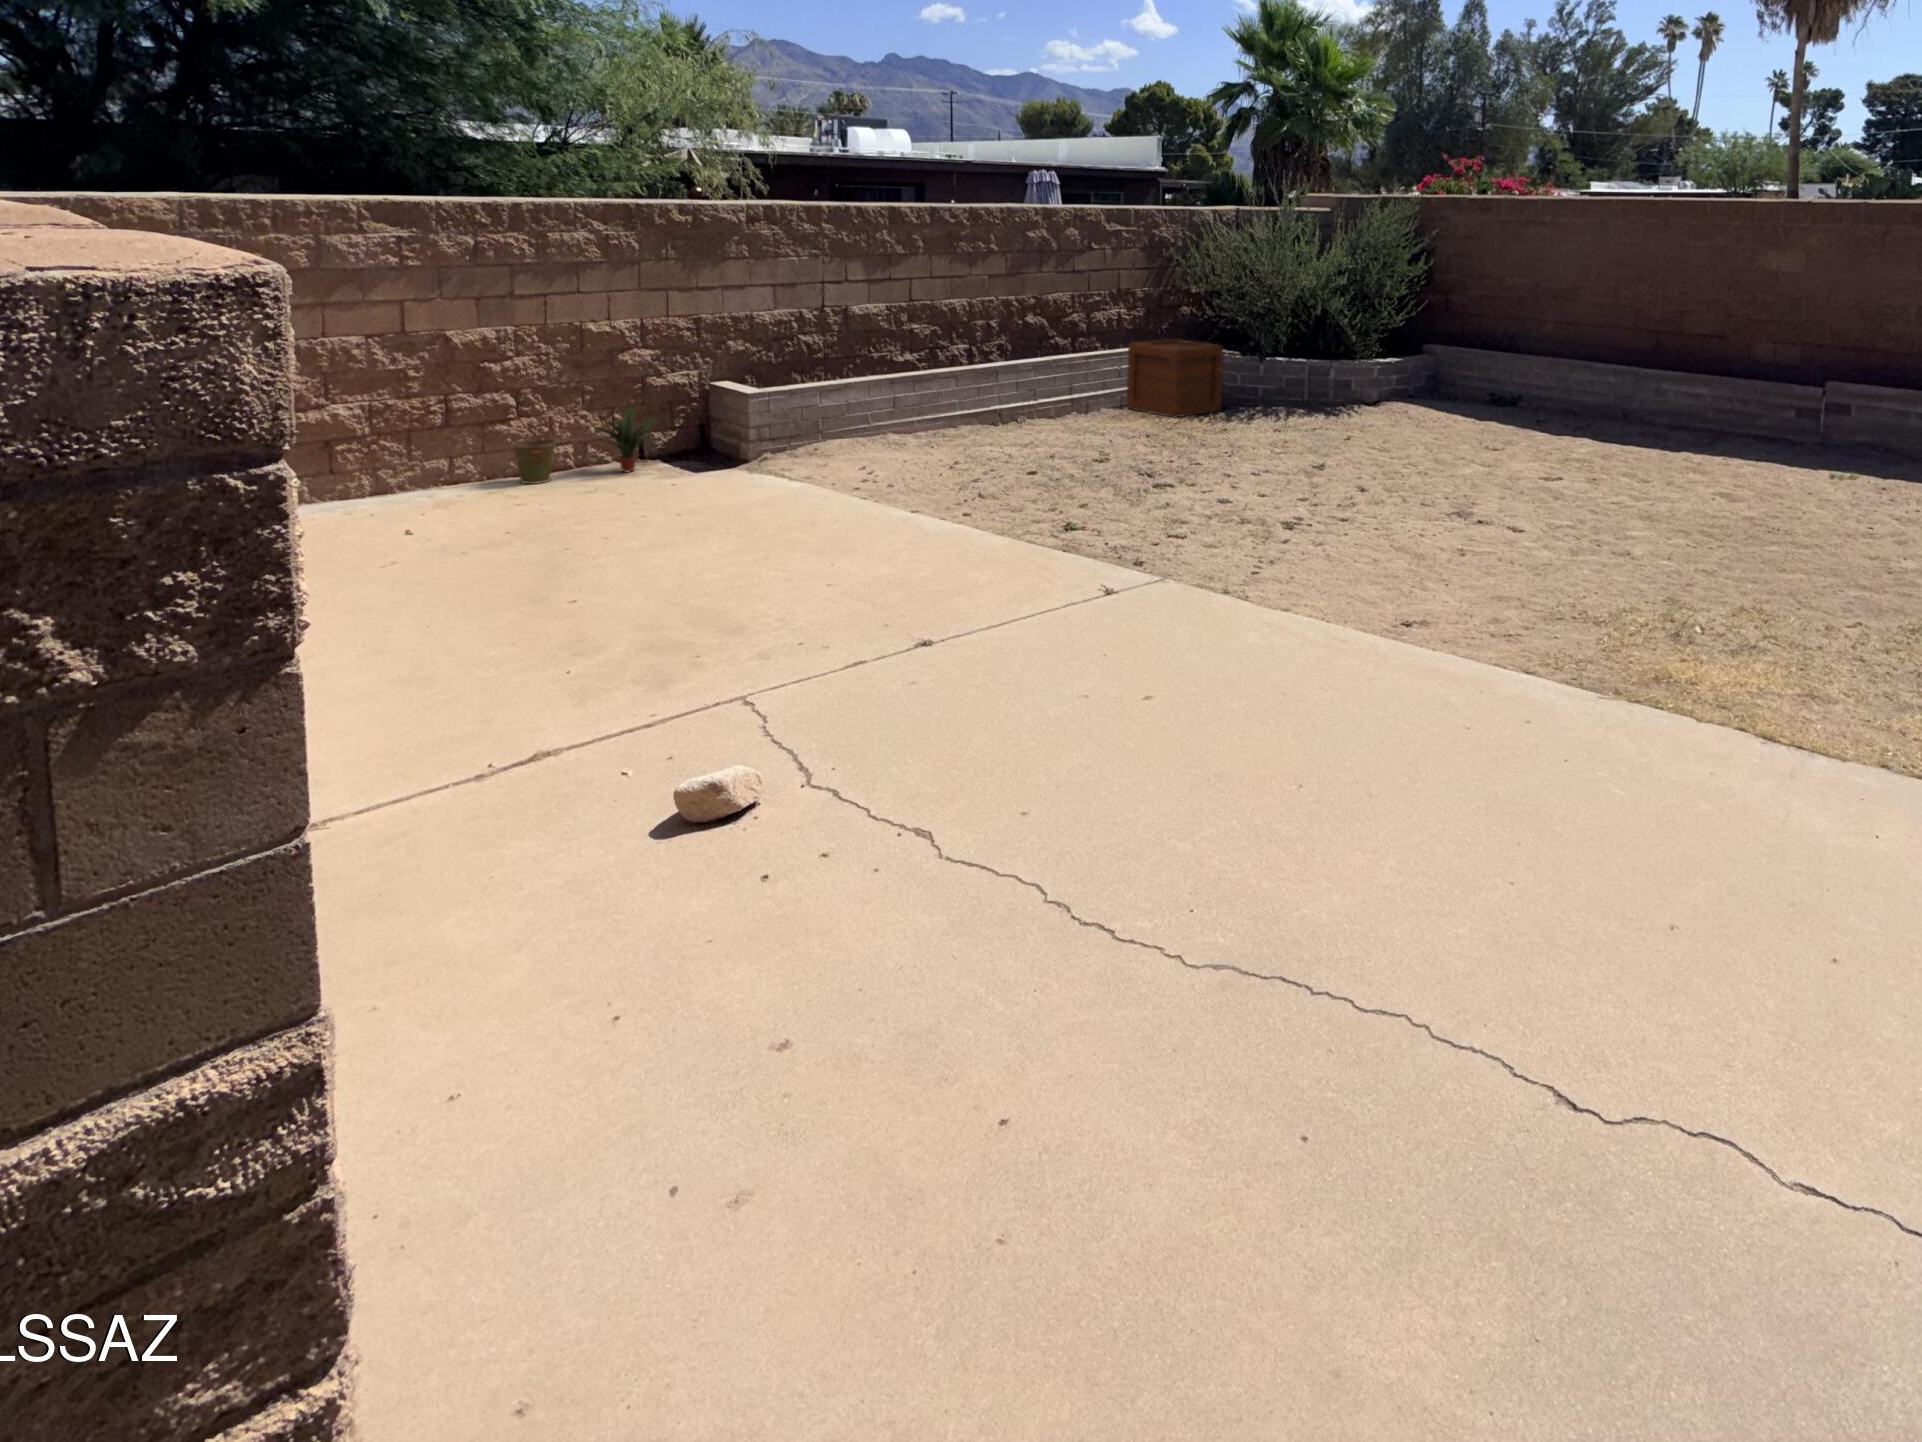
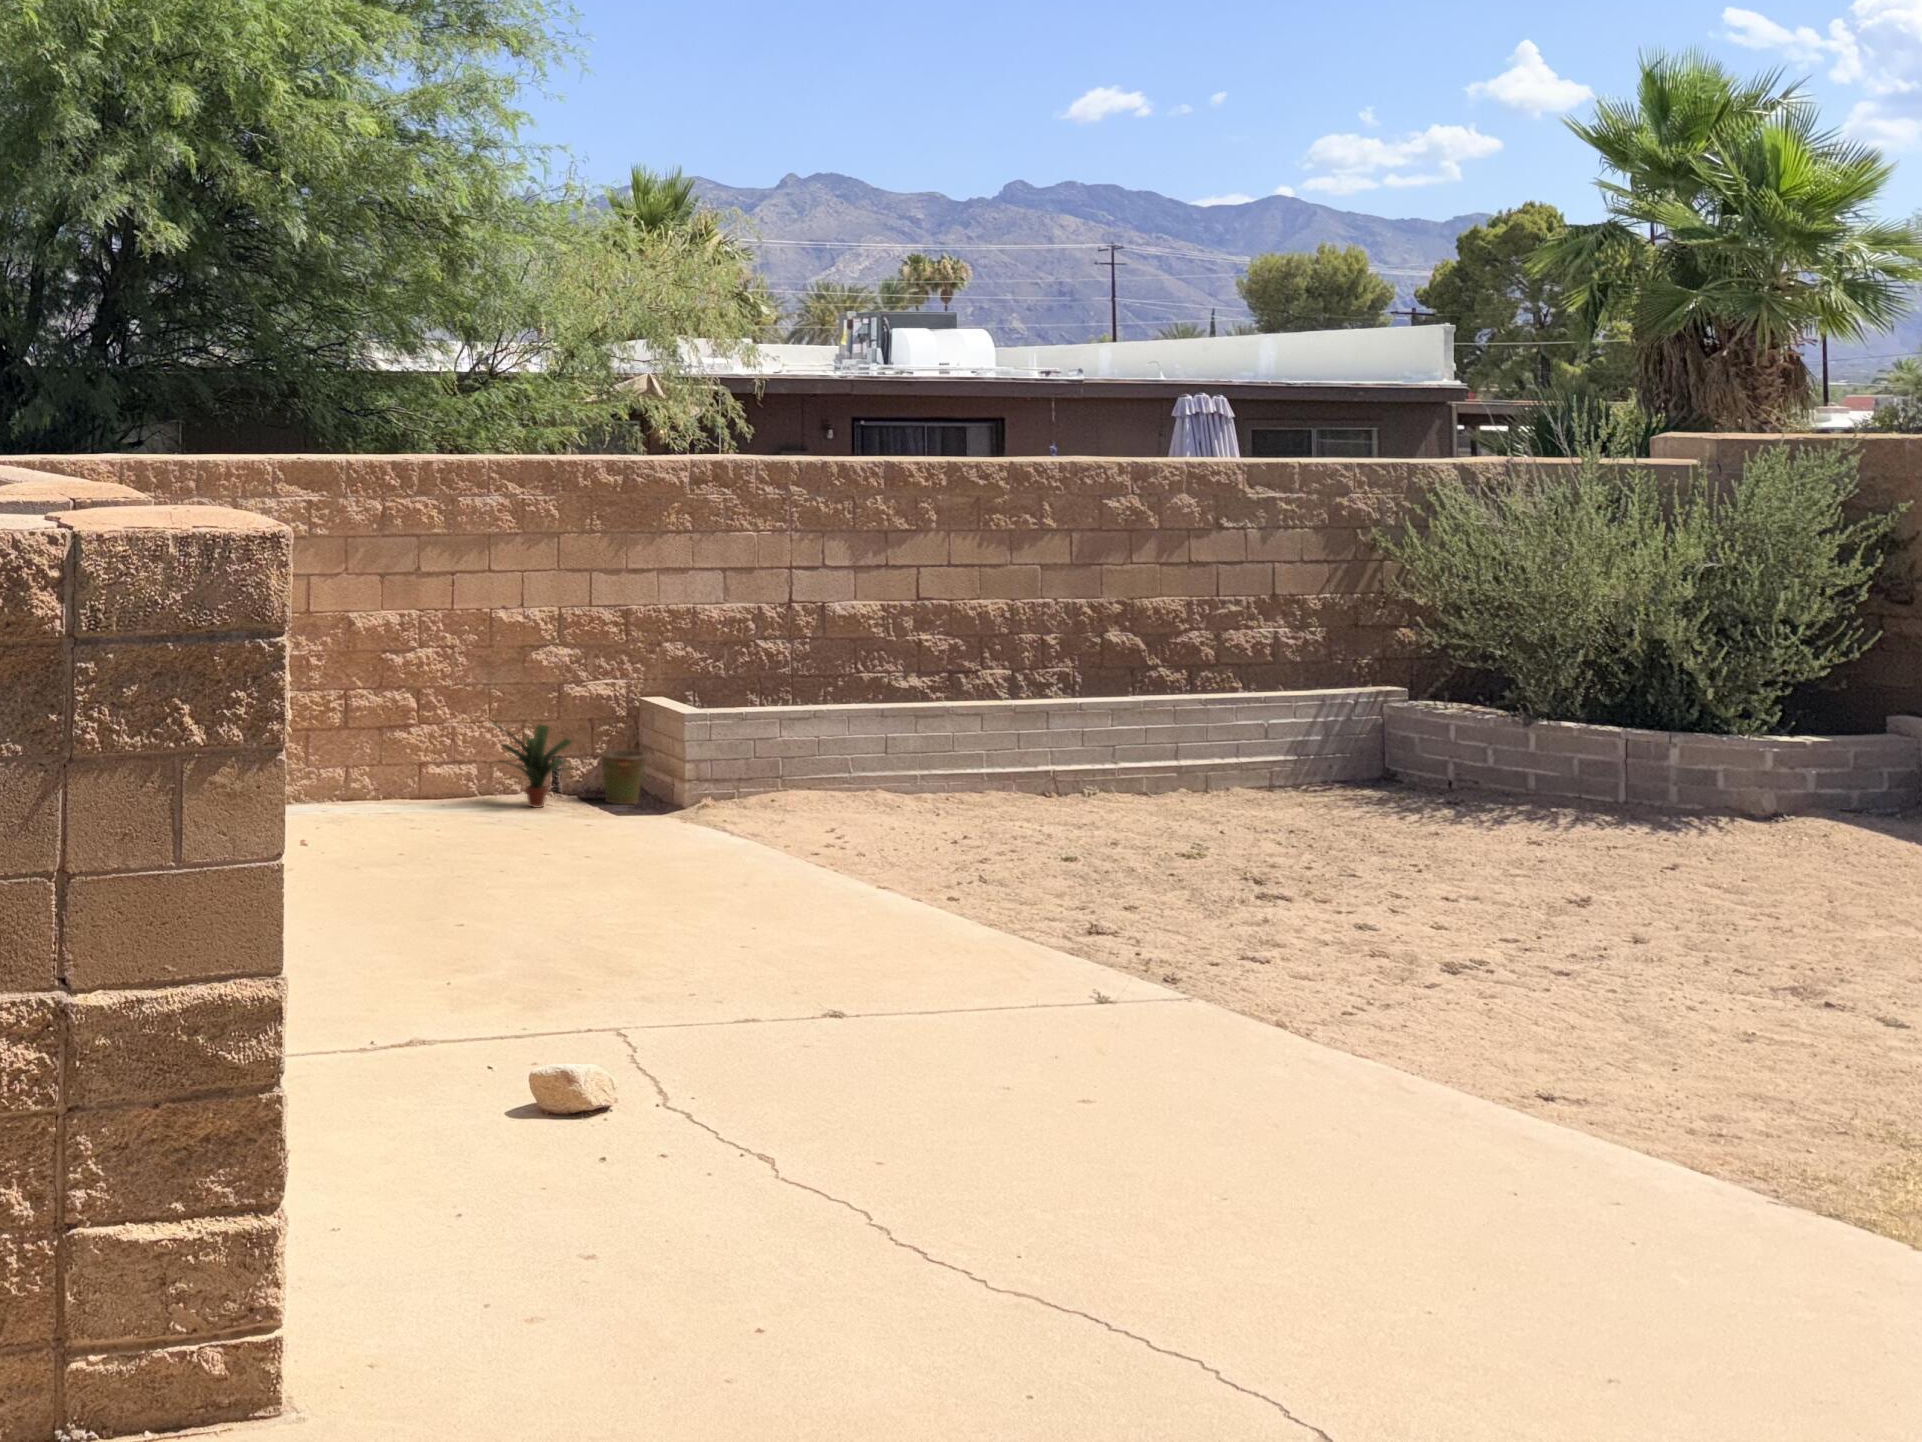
wooden crate: present [1127,339,1223,418] -> none [1275,682,1445,812]
bucket: present [511,439,558,484] -> present [599,750,648,804]

